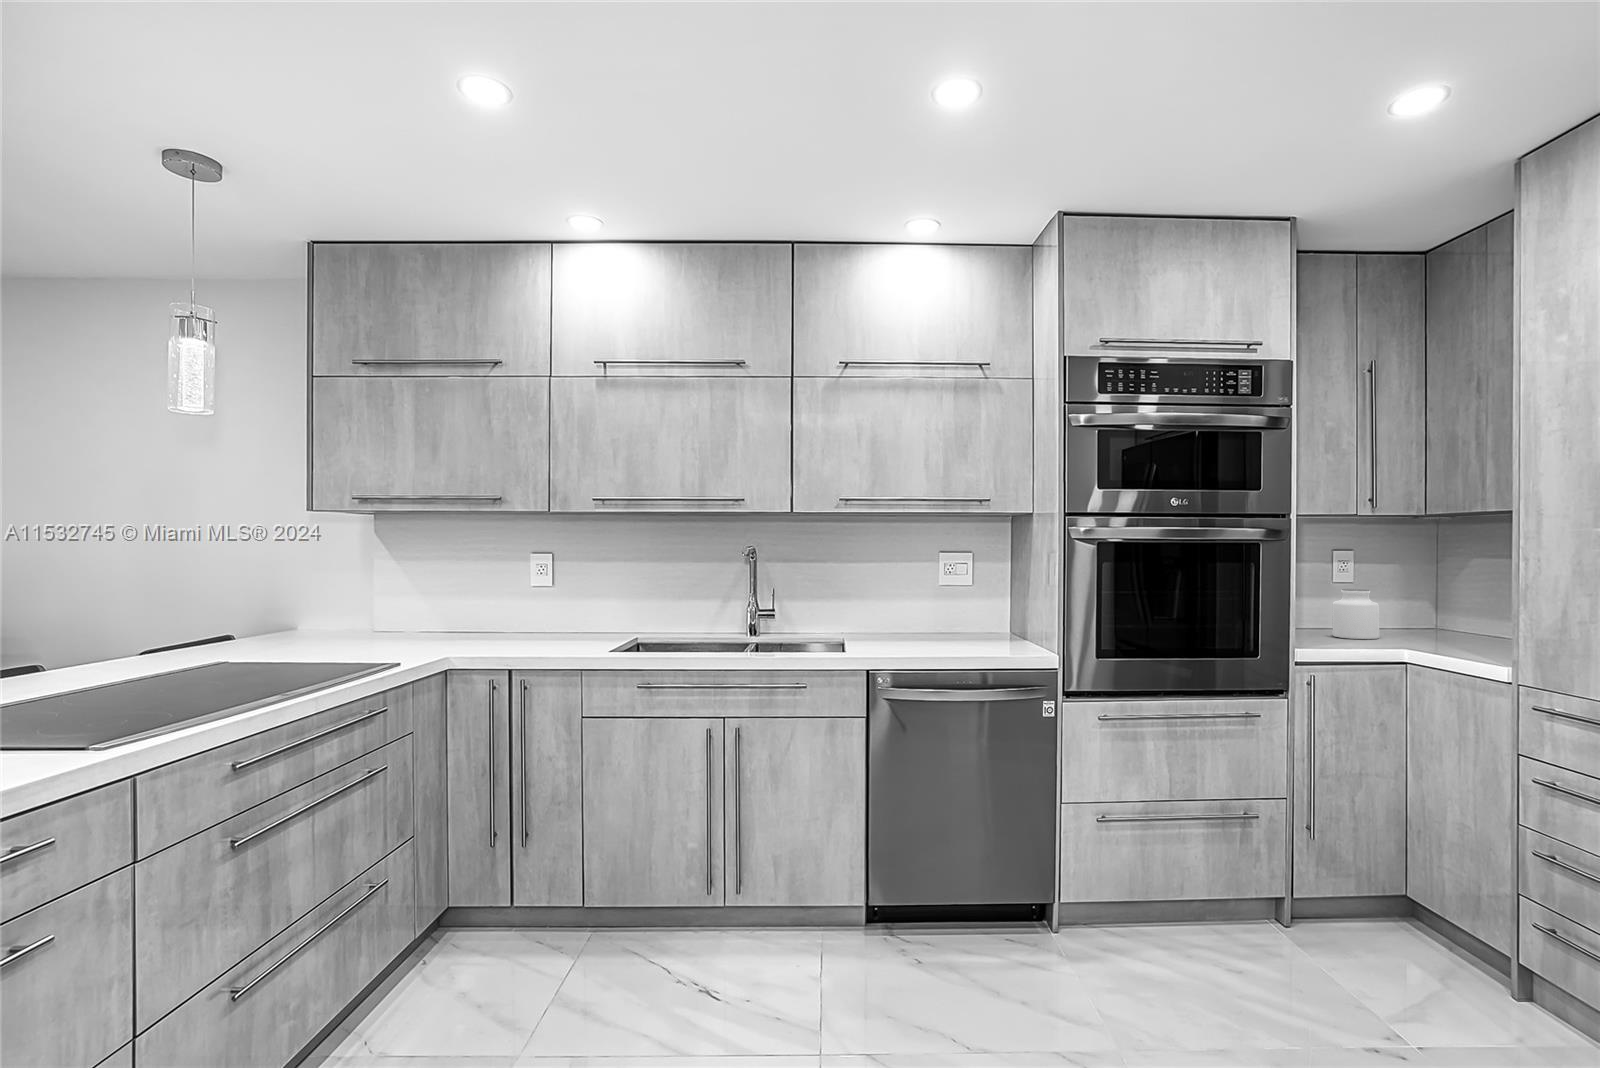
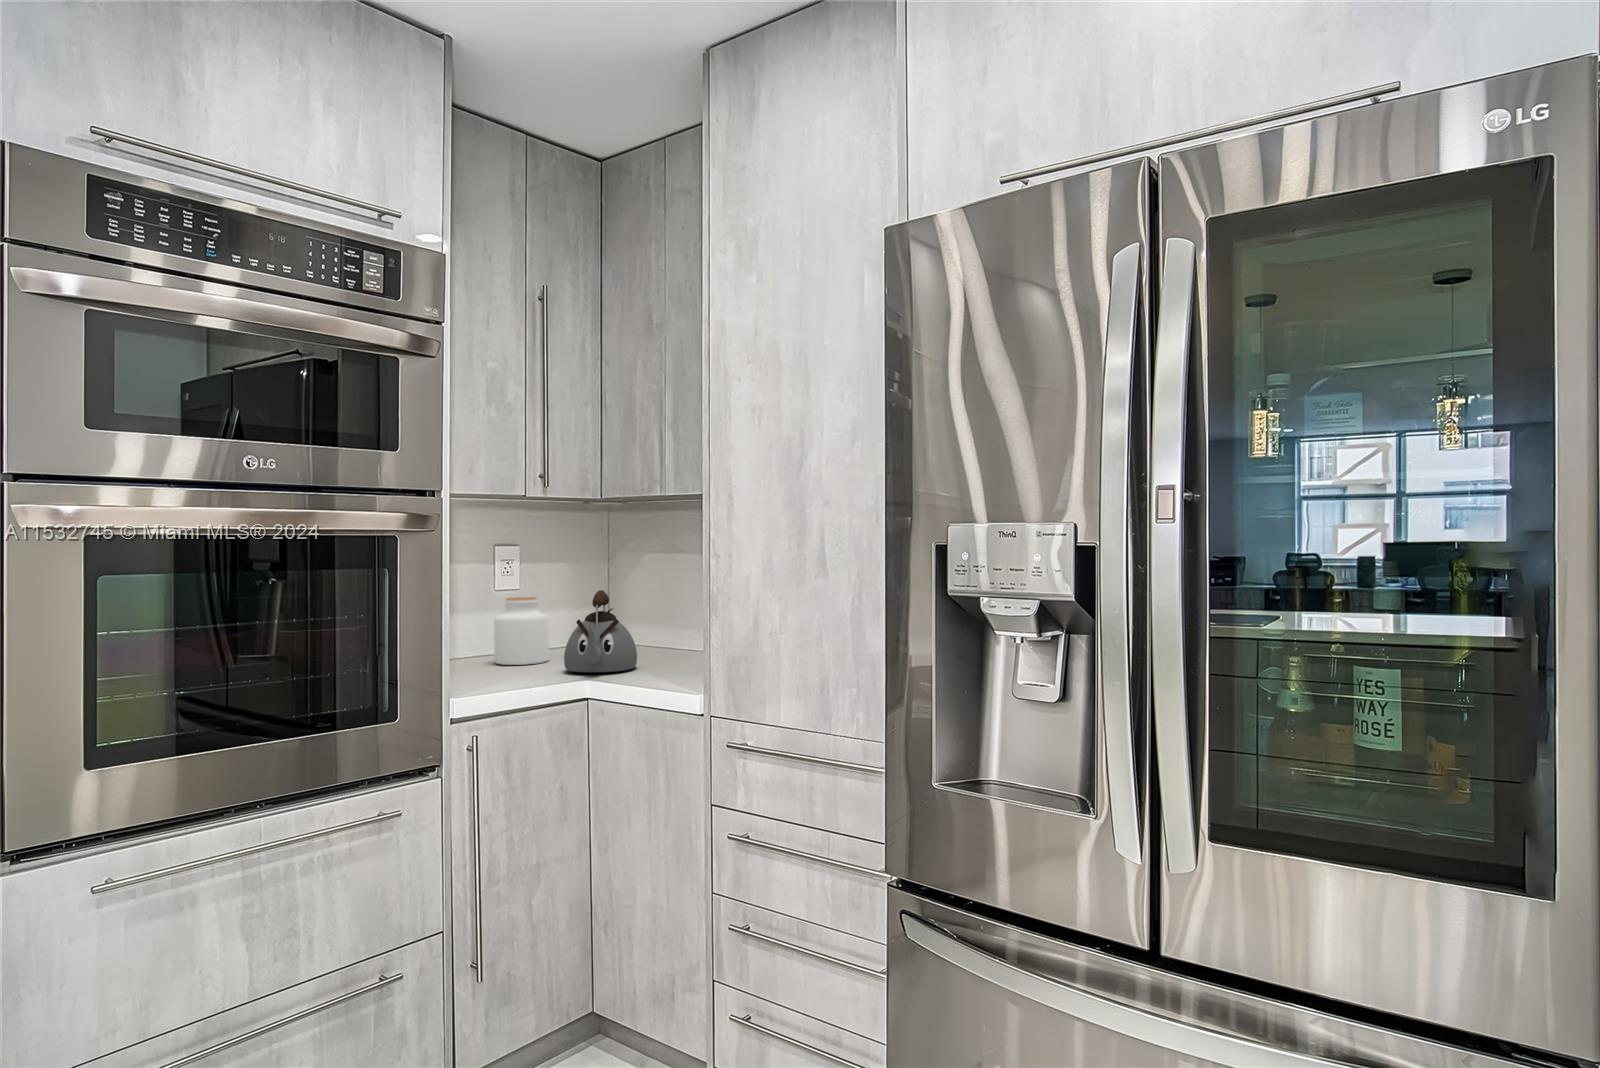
kettle: none [1389,586,1456,649] -> present [564,590,637,672]

